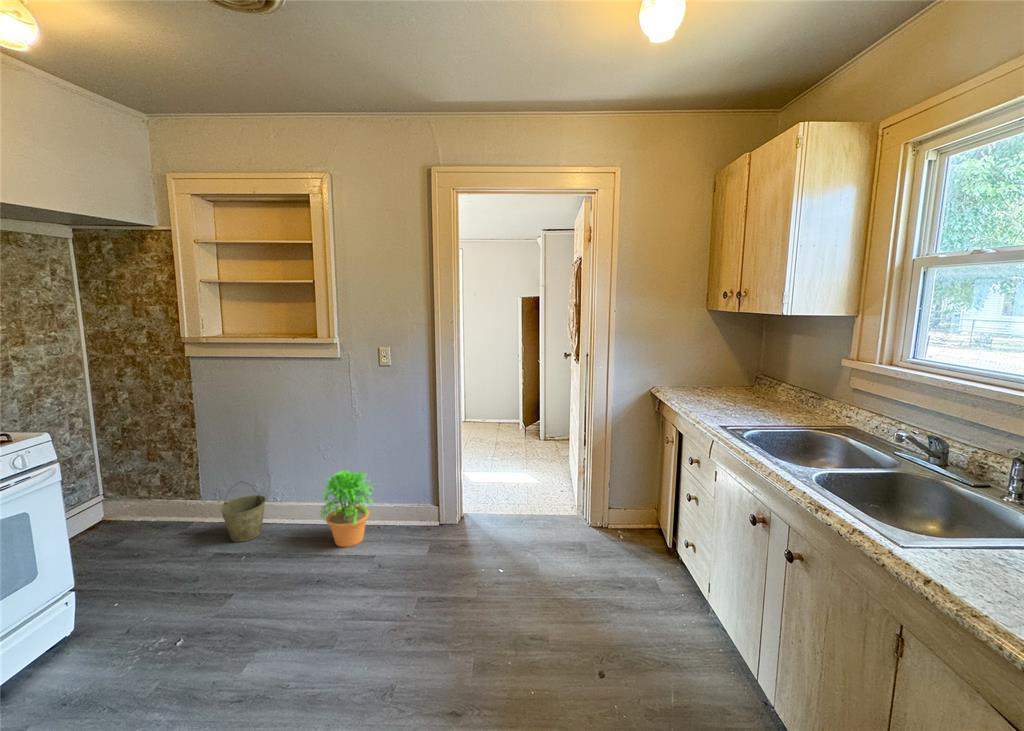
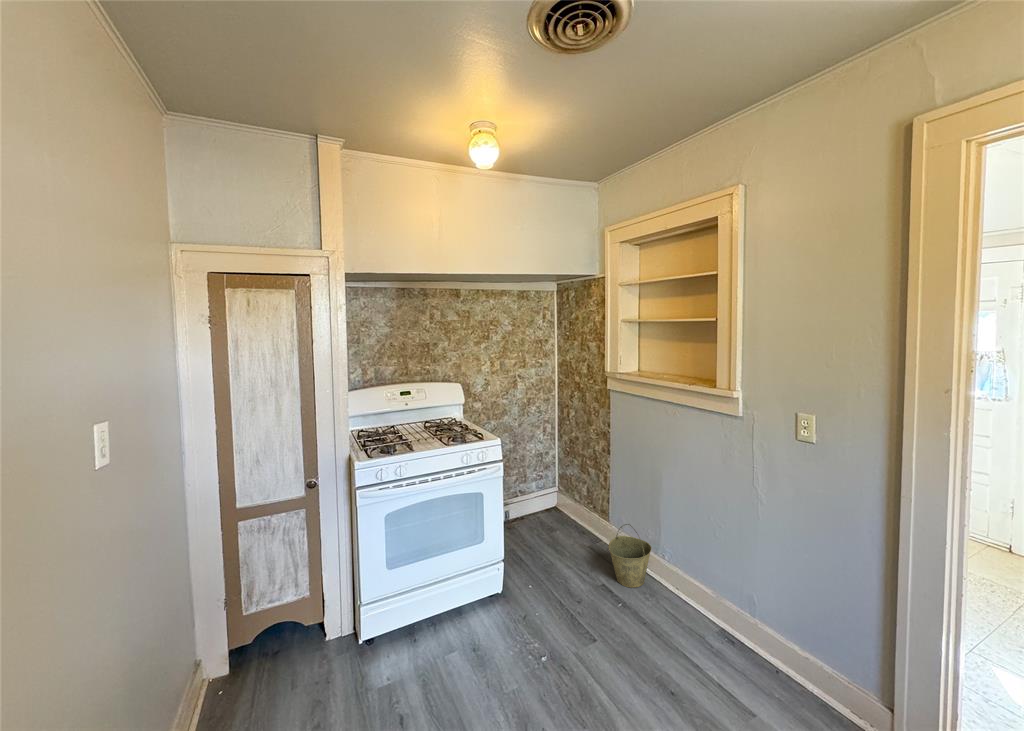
potted plant: present [321,470,373,547] -> none [682,566,776,679]

